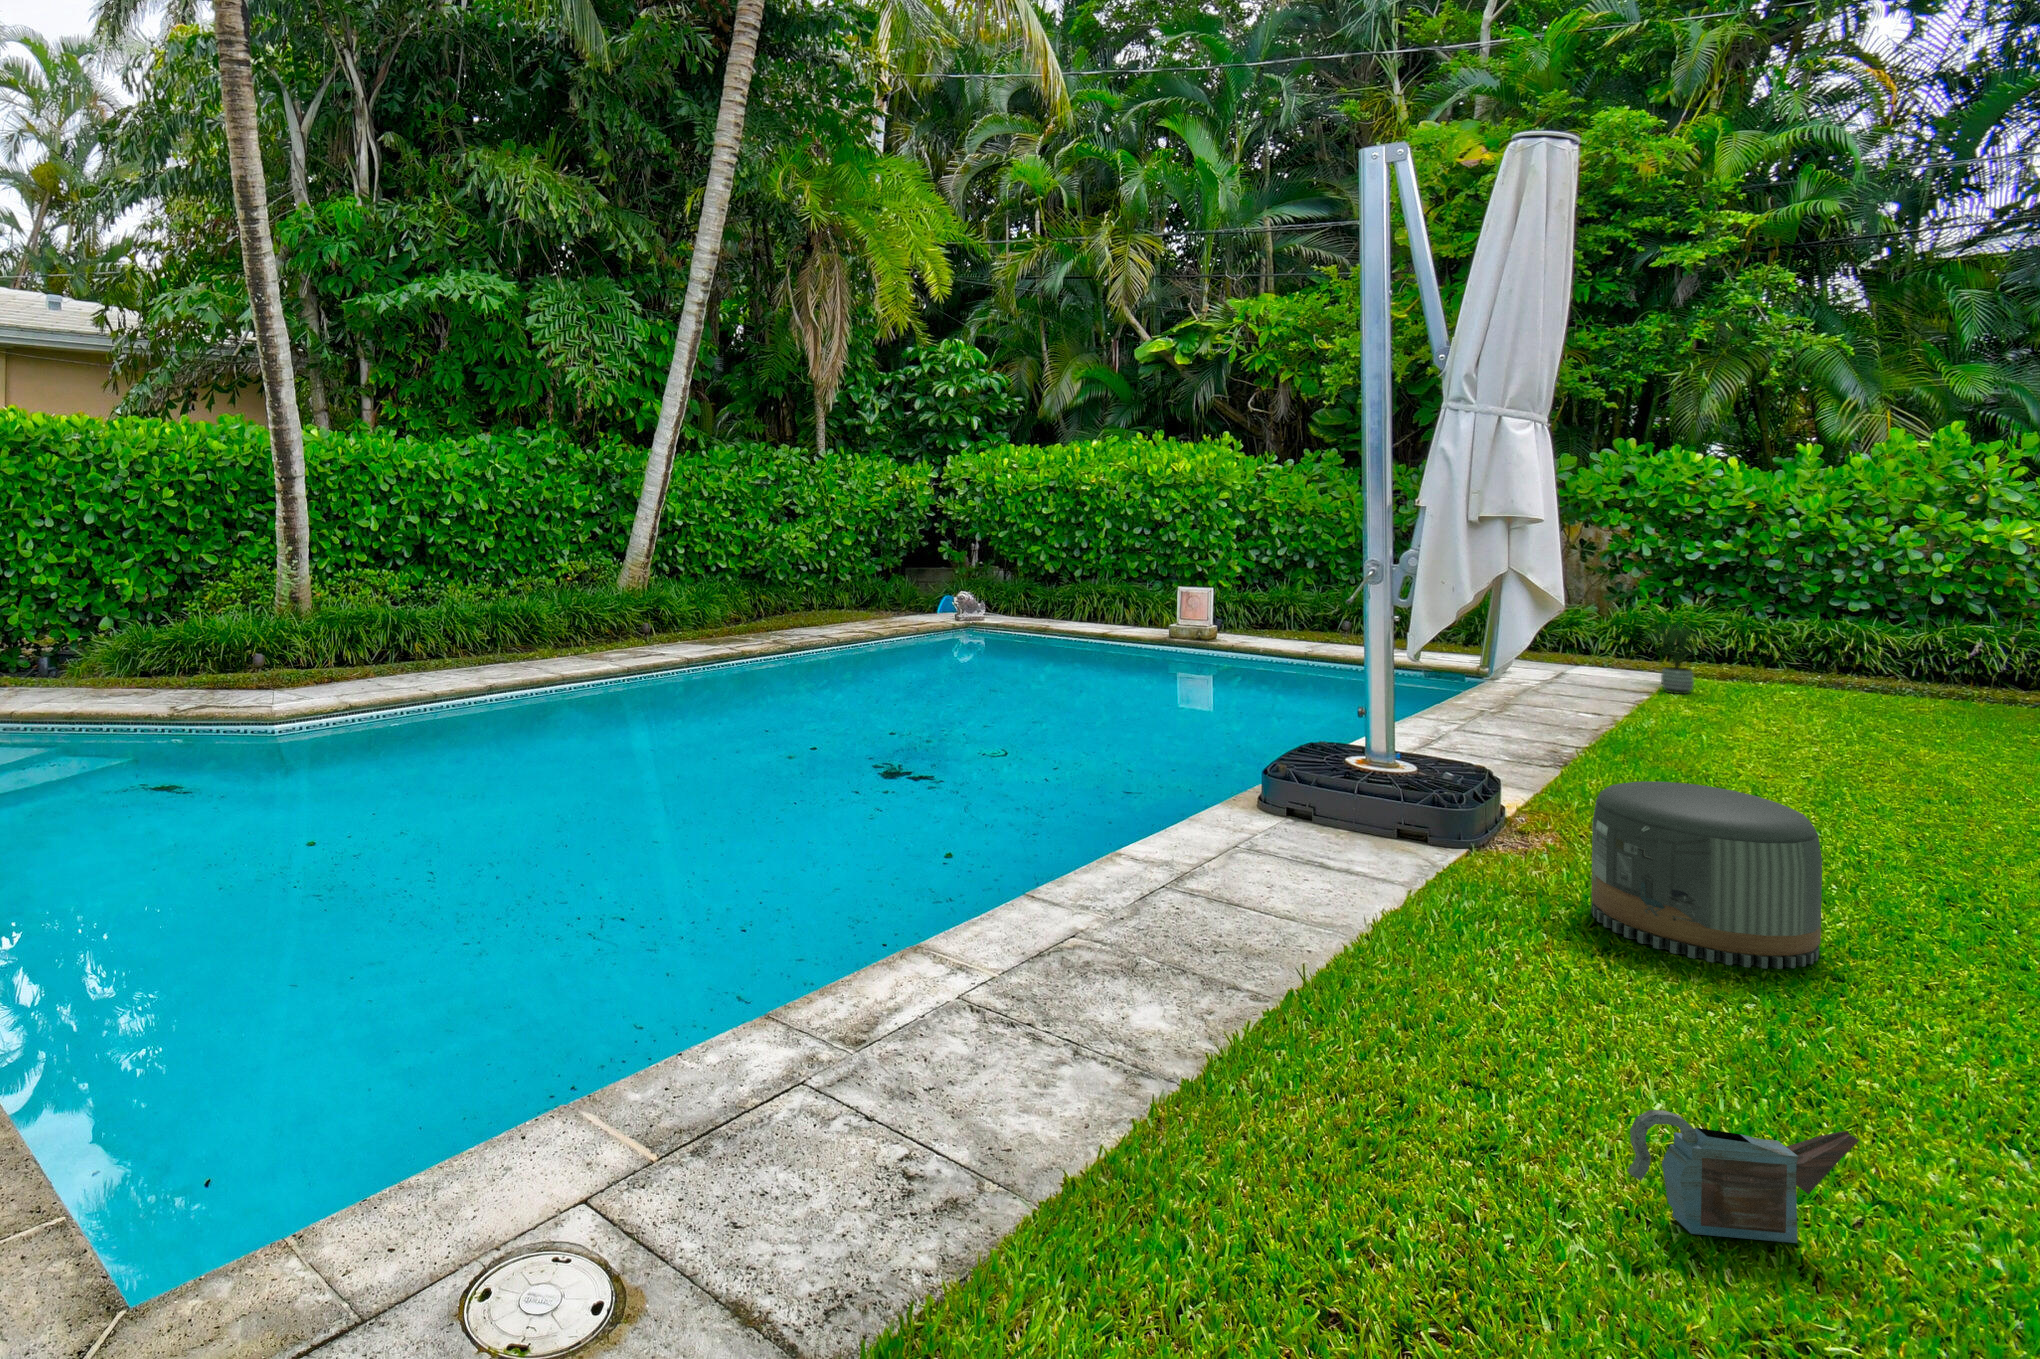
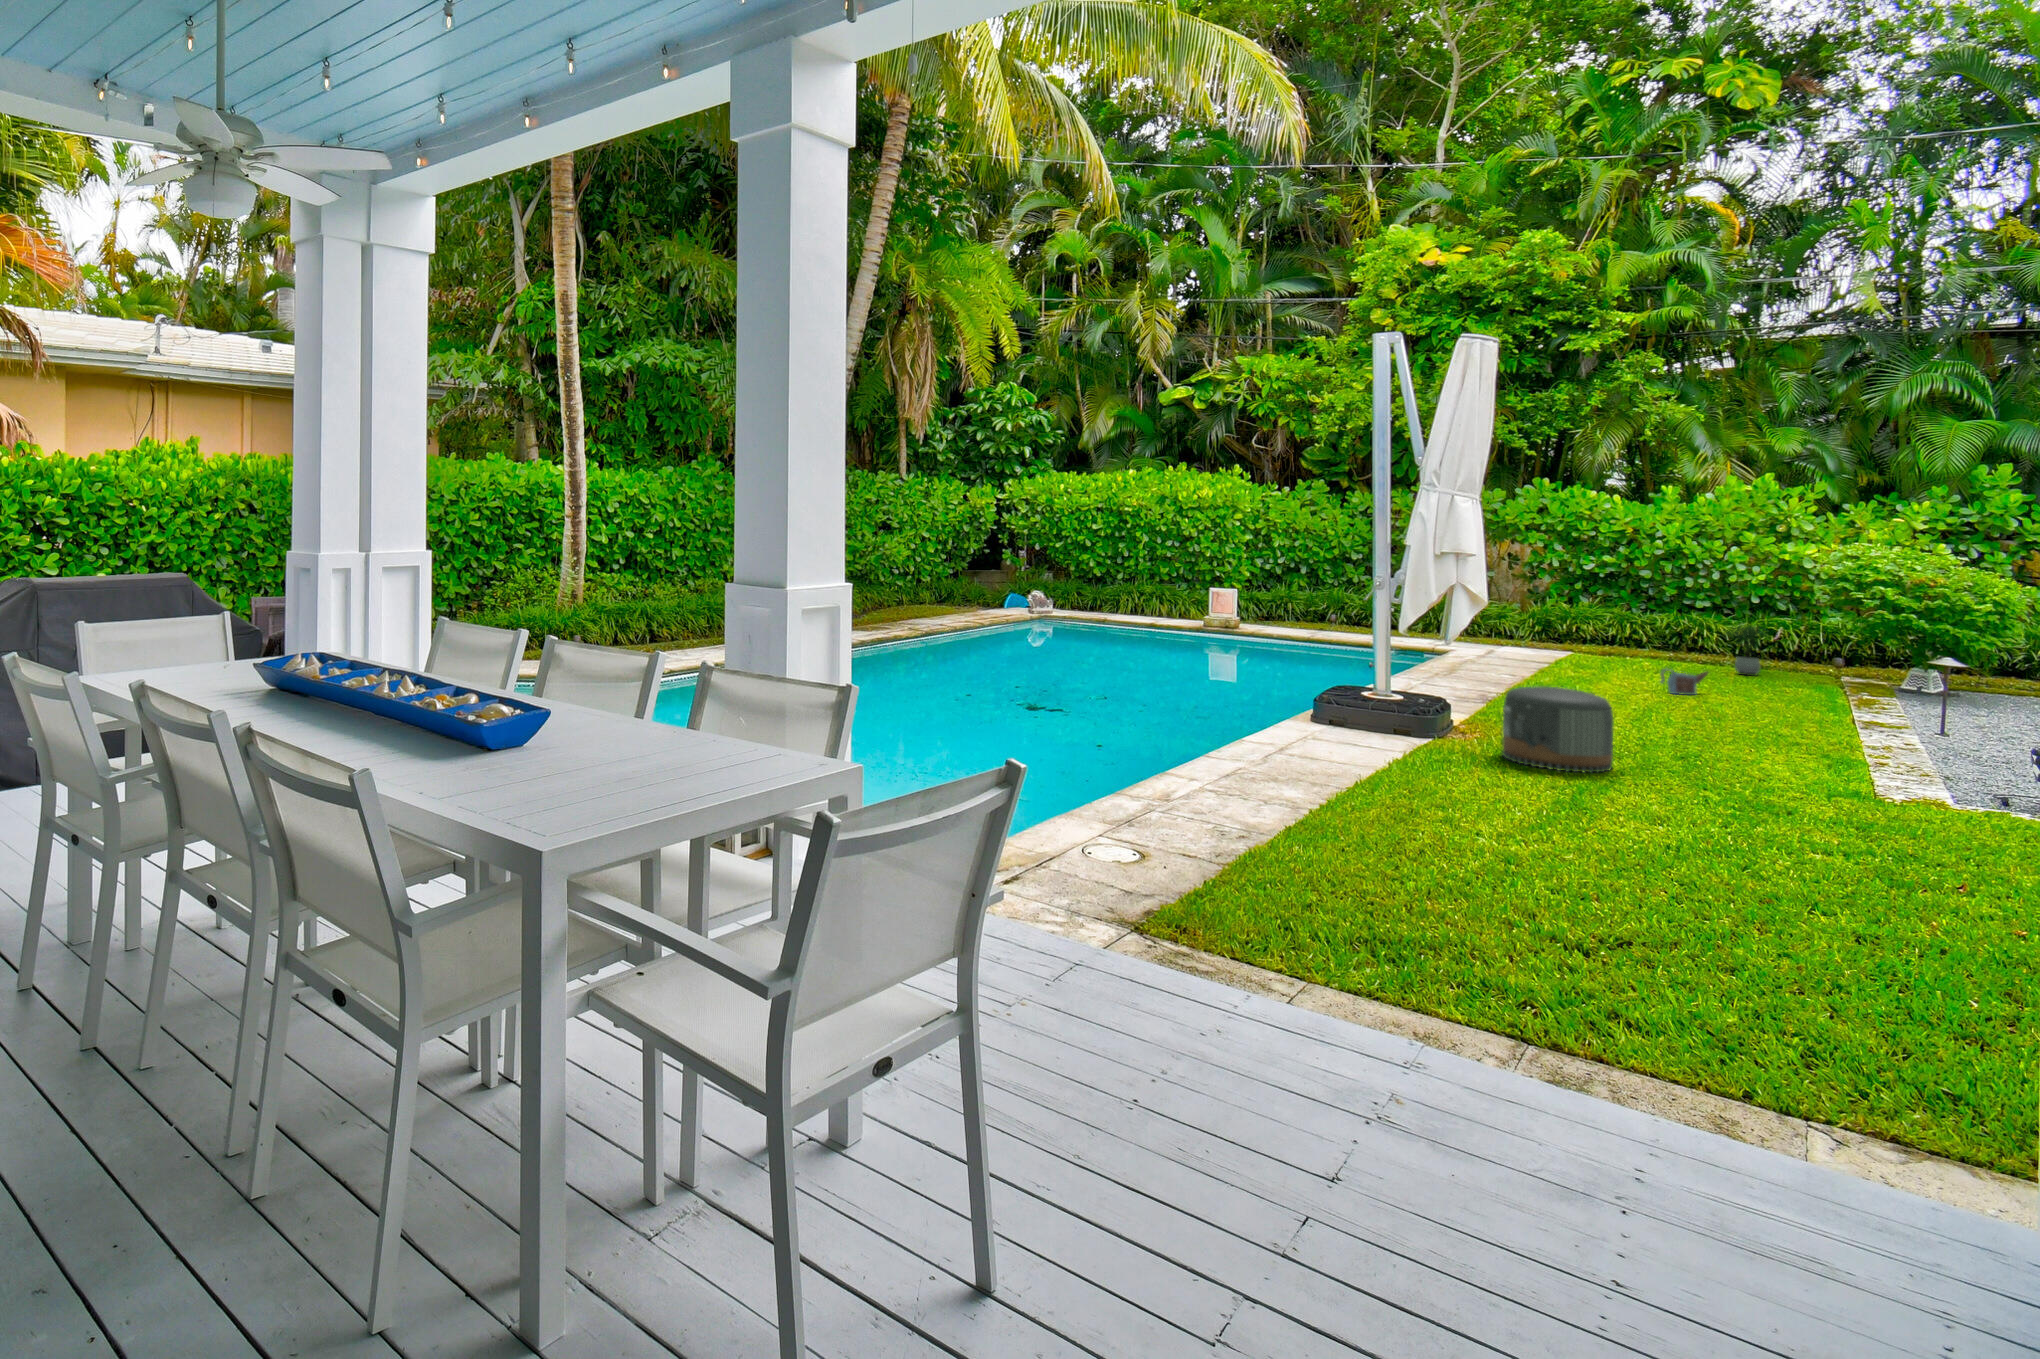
potted plant: present [1648,625,1703,694] -> present [1726,624,1767,676]
watering can: present [1627,1110,1859,1243] -> present [1661,669,1708,695]

